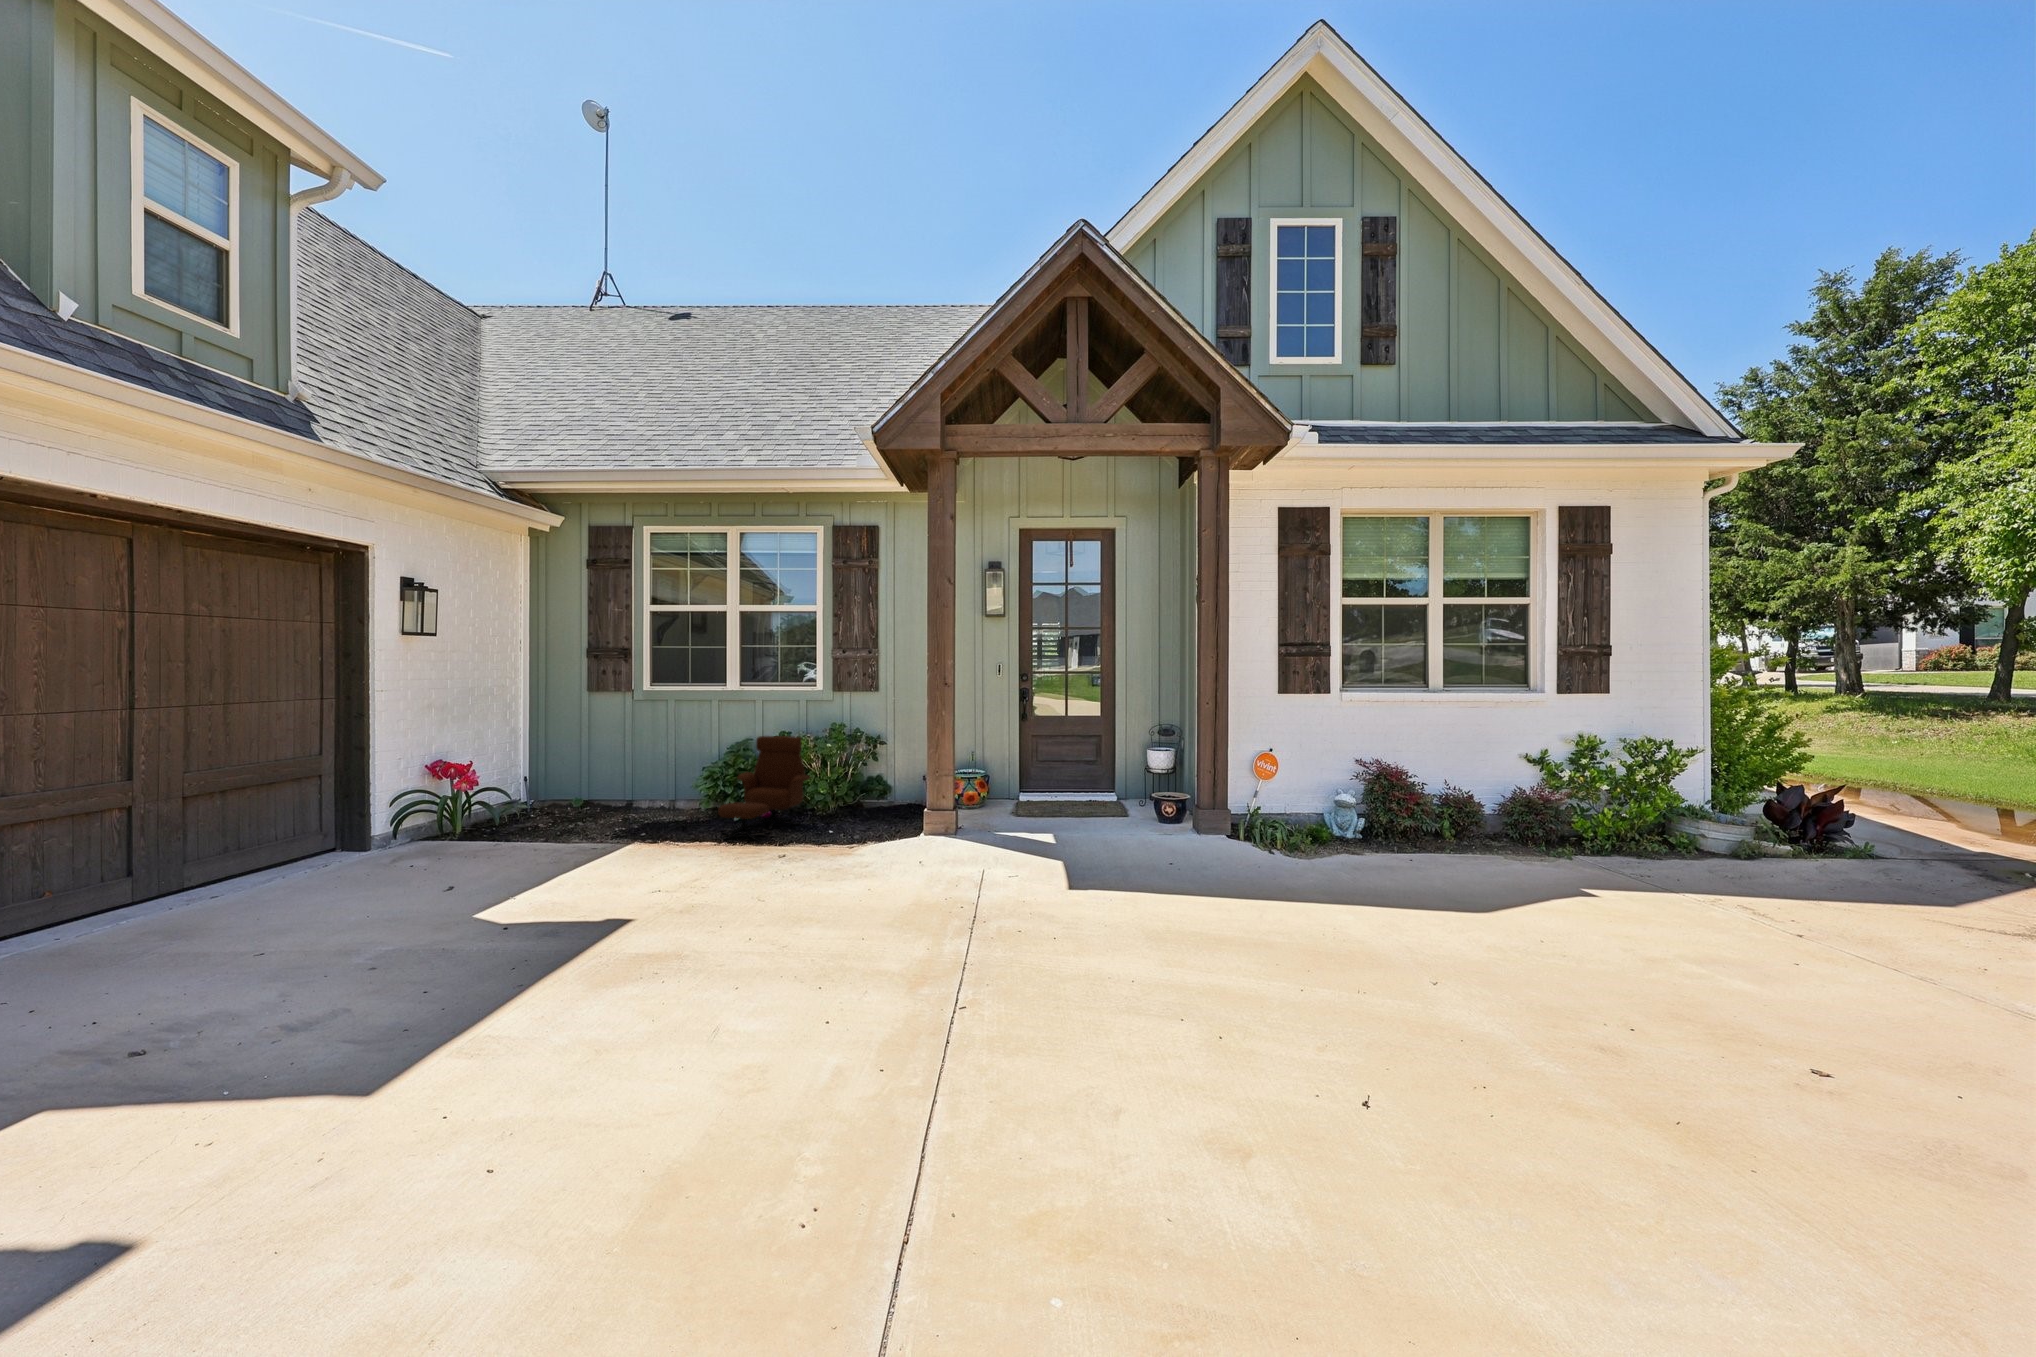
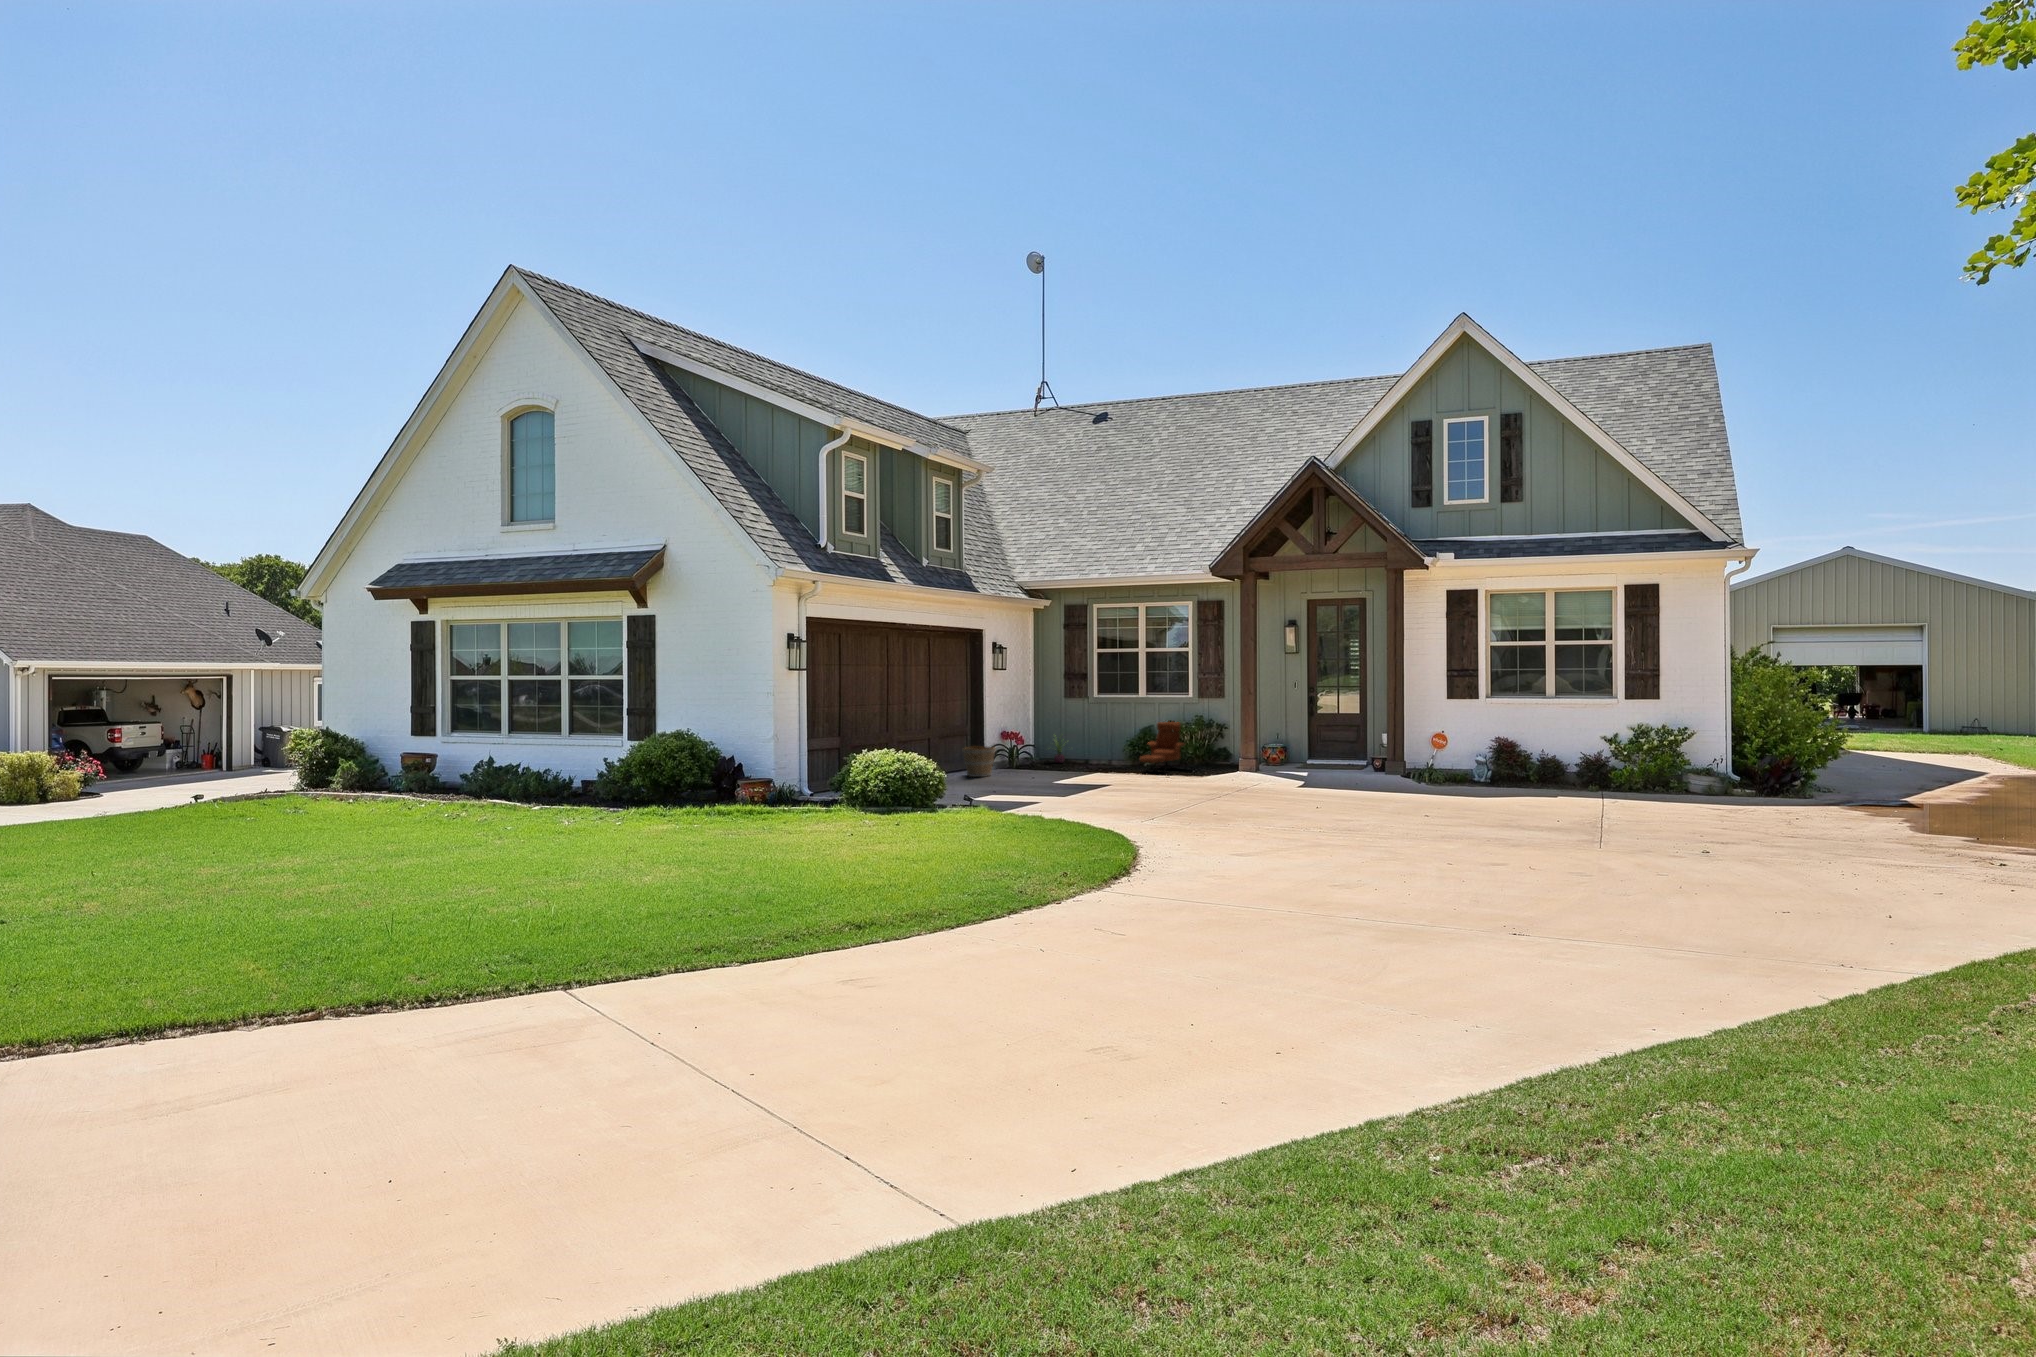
decorative plant: none [537,756,603,813] -> present [1054,739,1065,763]
wooden bucket: none [277,795,376,873] -> present [962,746,996,777]

